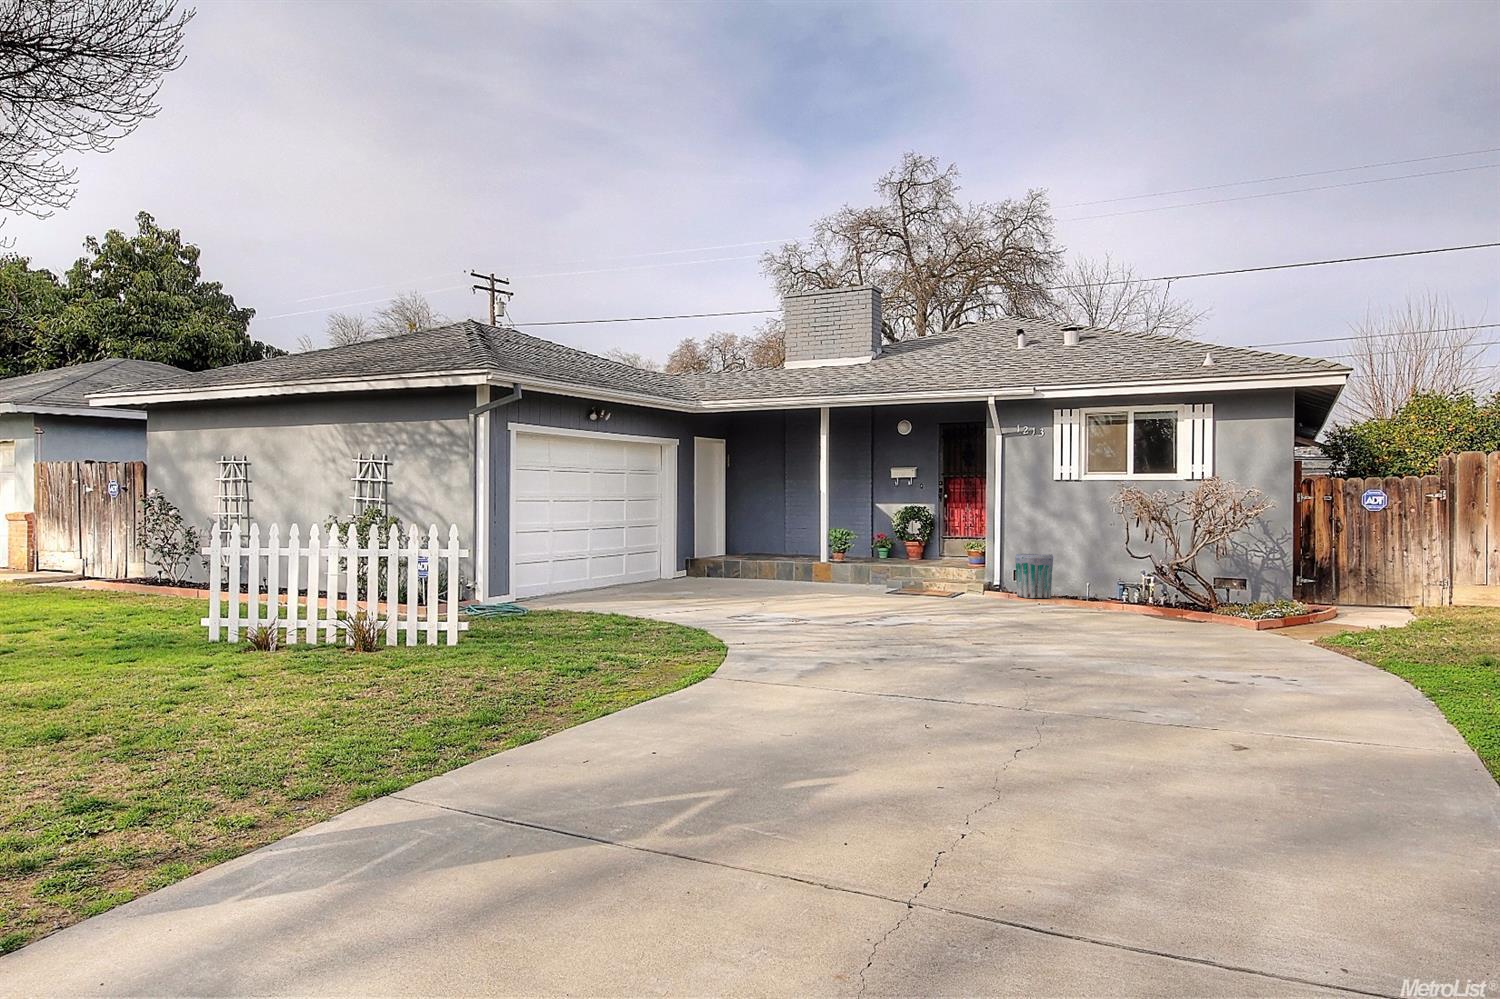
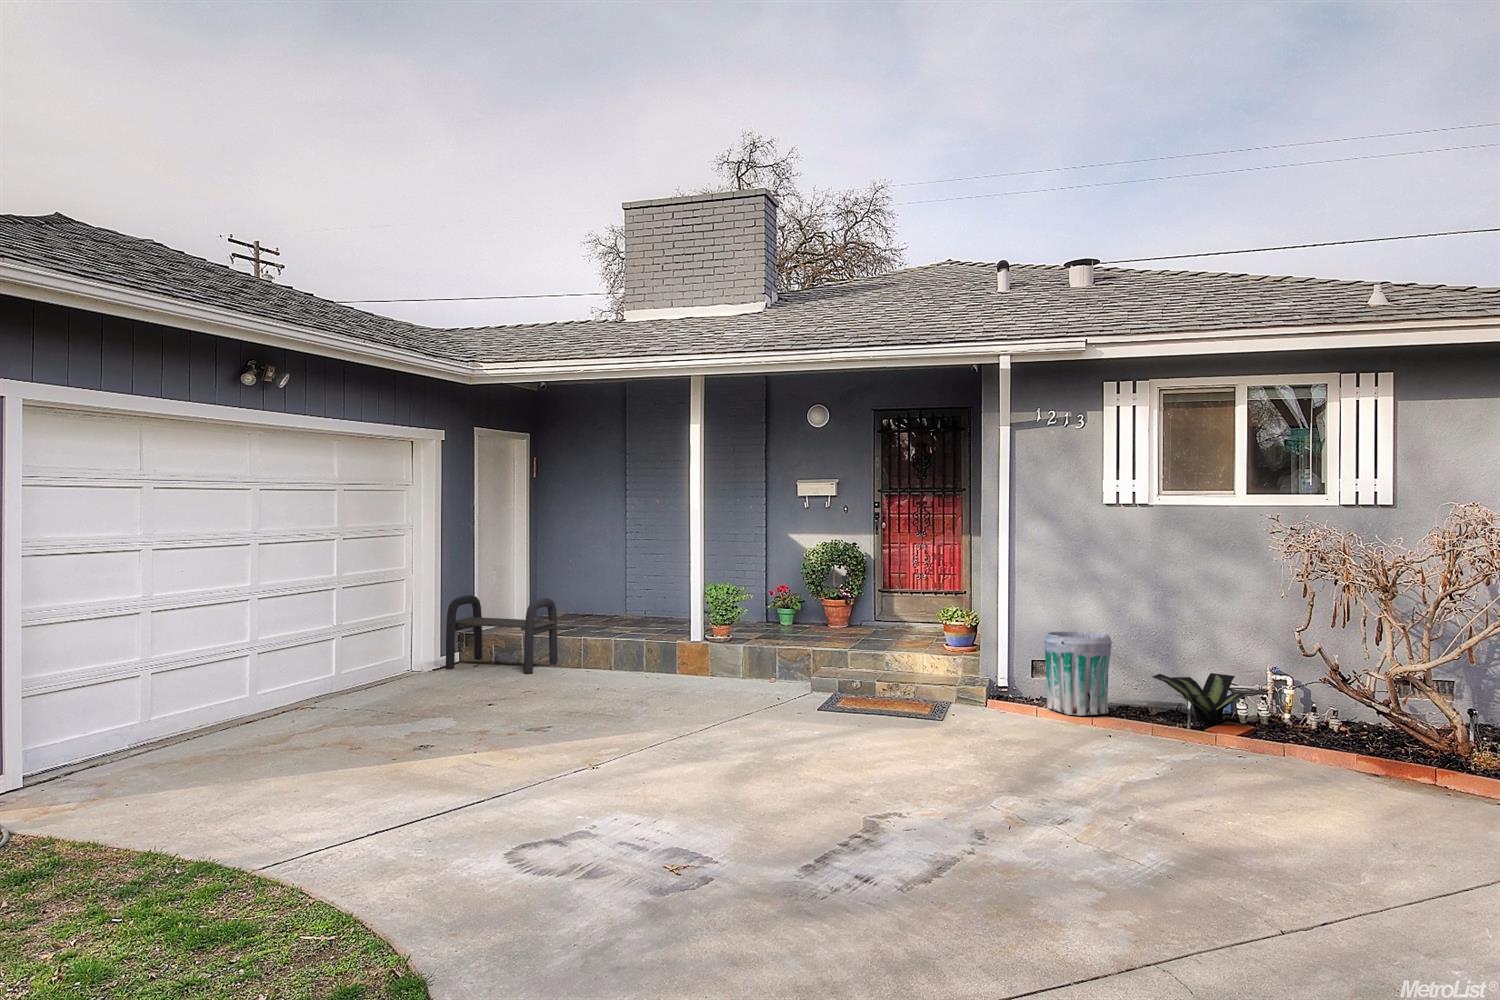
bench: none [681,536,743,579] -> present [446,595,558,674]
potted plant: none [1074,577,1131,603] -> present [1152,673,1258,724]

